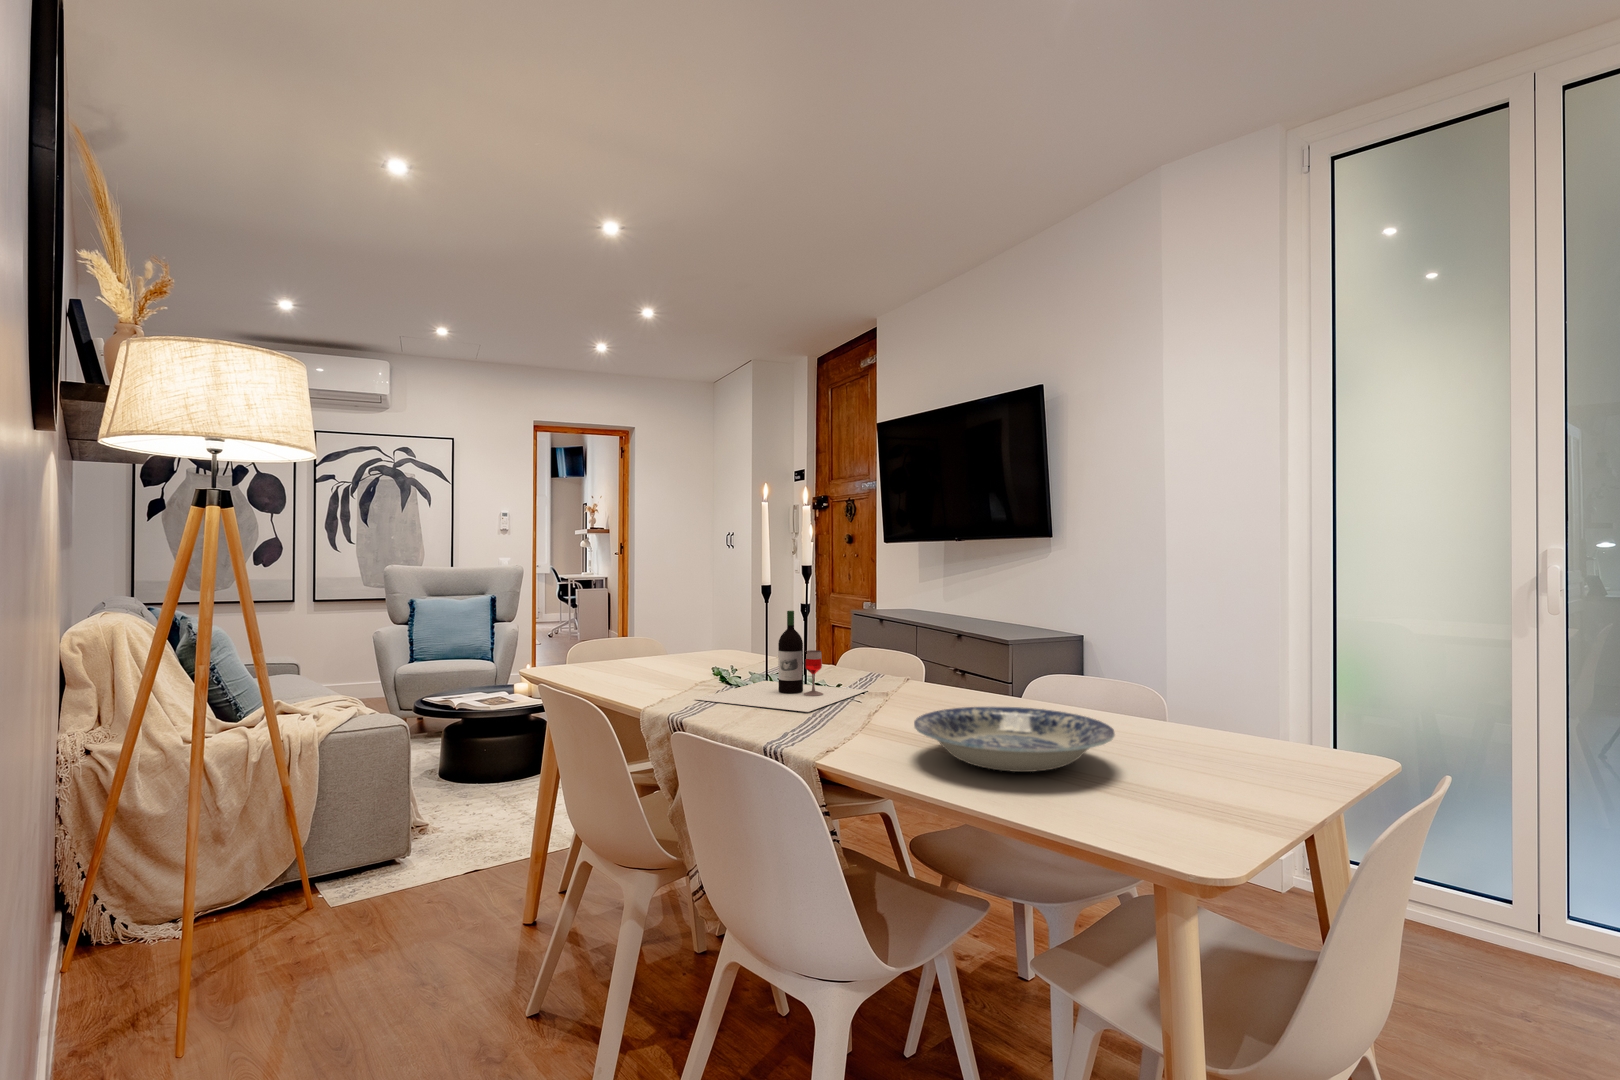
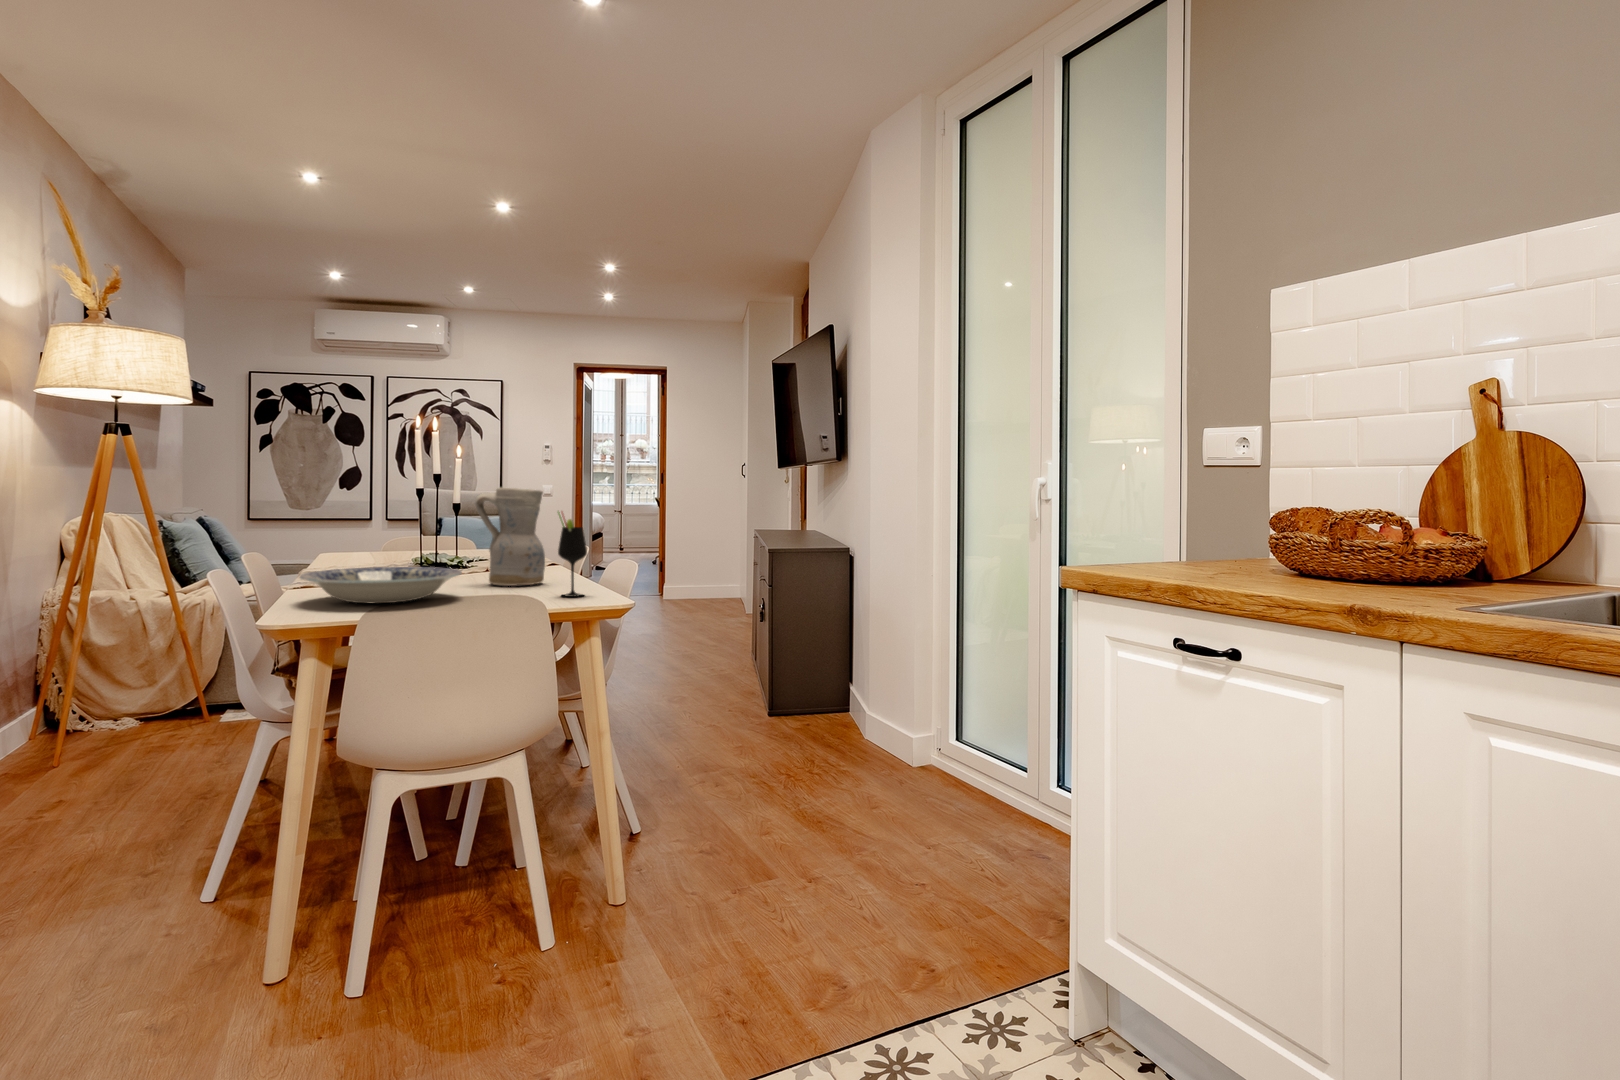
ceramic pitcher: none [968,595,1043,719] -> present [475,488,545,586]
wine bottle: present [695,611,868,712] -> none [345,504,488,576]
wine glass: none [1142,628,1179,734] -> present [558,512,587,597]

